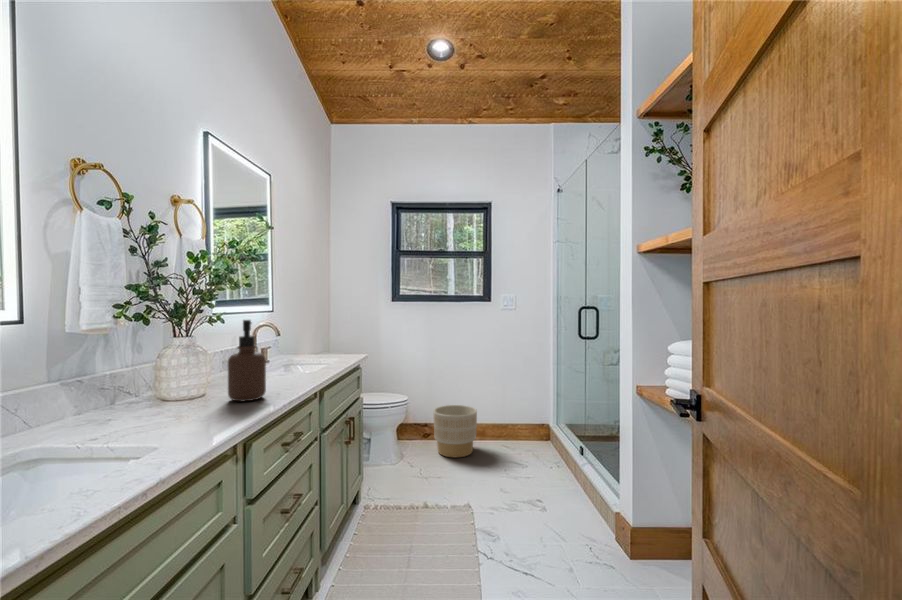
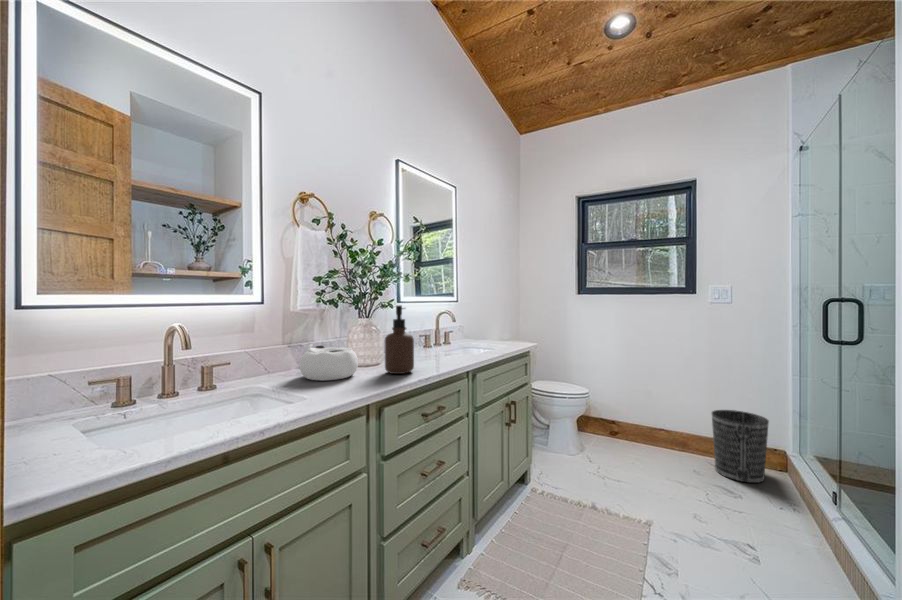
decorative bowl: none [105,374,194,422] -> present [299,344,358,380]
wastebasket: none [505,400,544,458] -> present [712,410,769,483]
planter: present [434,405,477,458] -> none [621,404,673,463]

